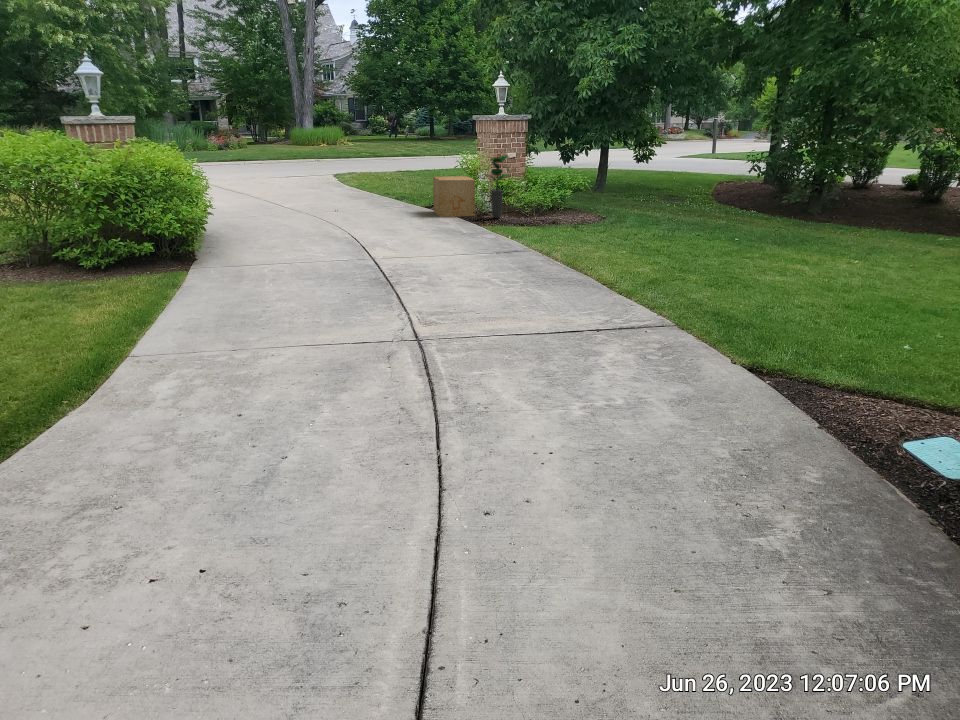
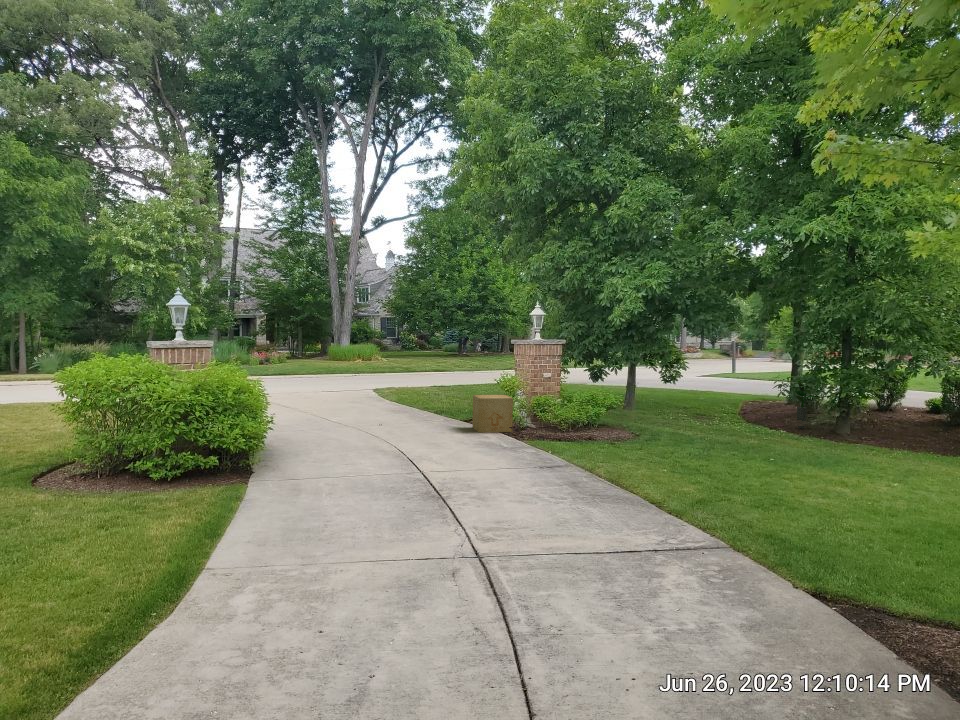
potted plant: present [491,156,510,218] -> present [794,382,813,429]

